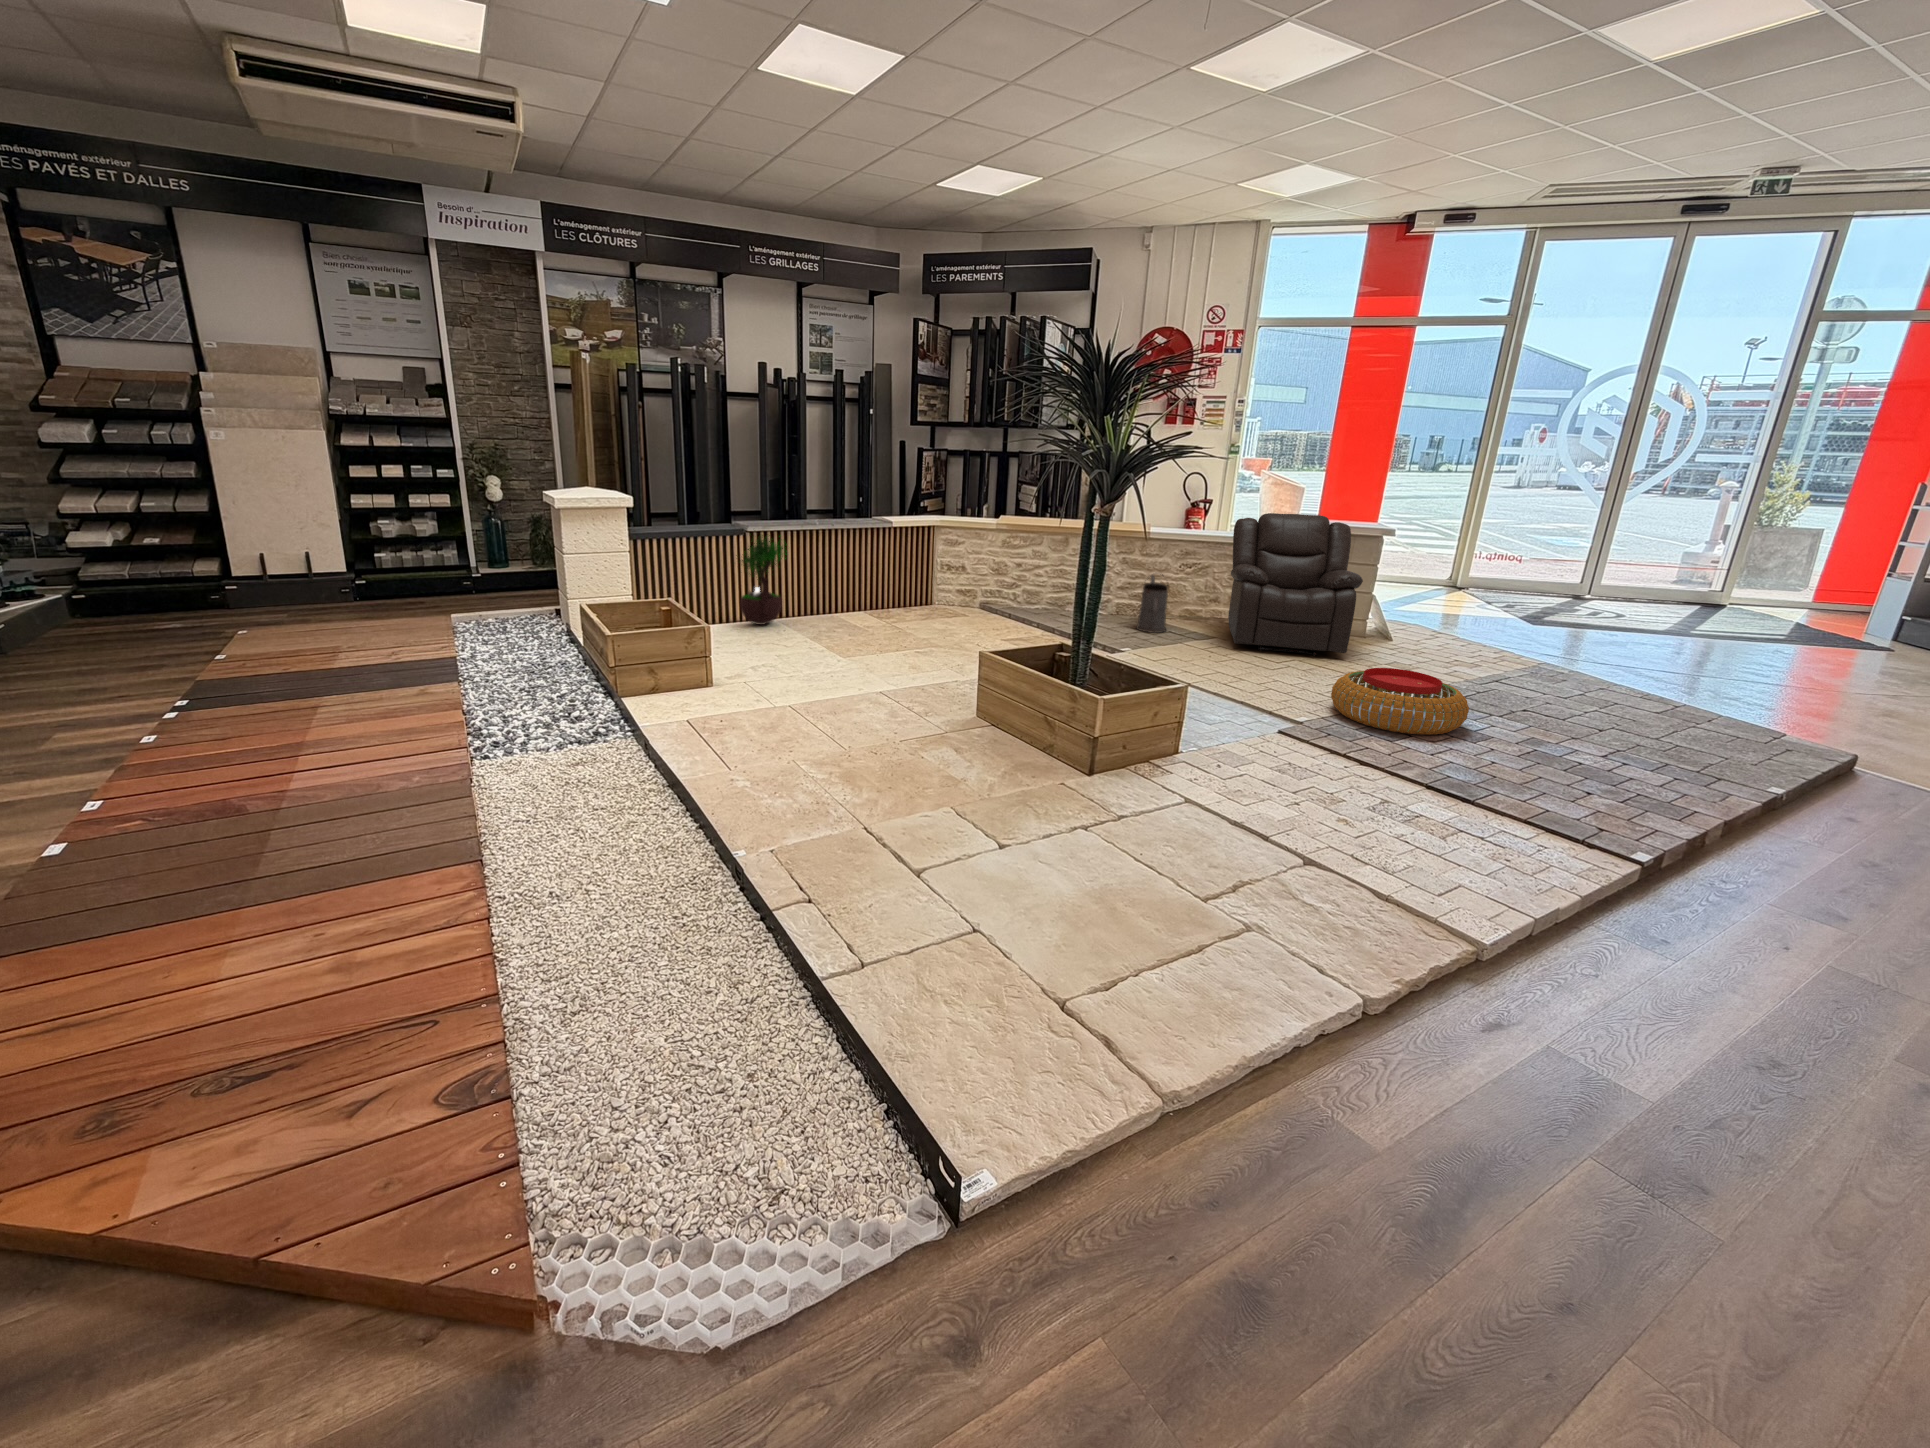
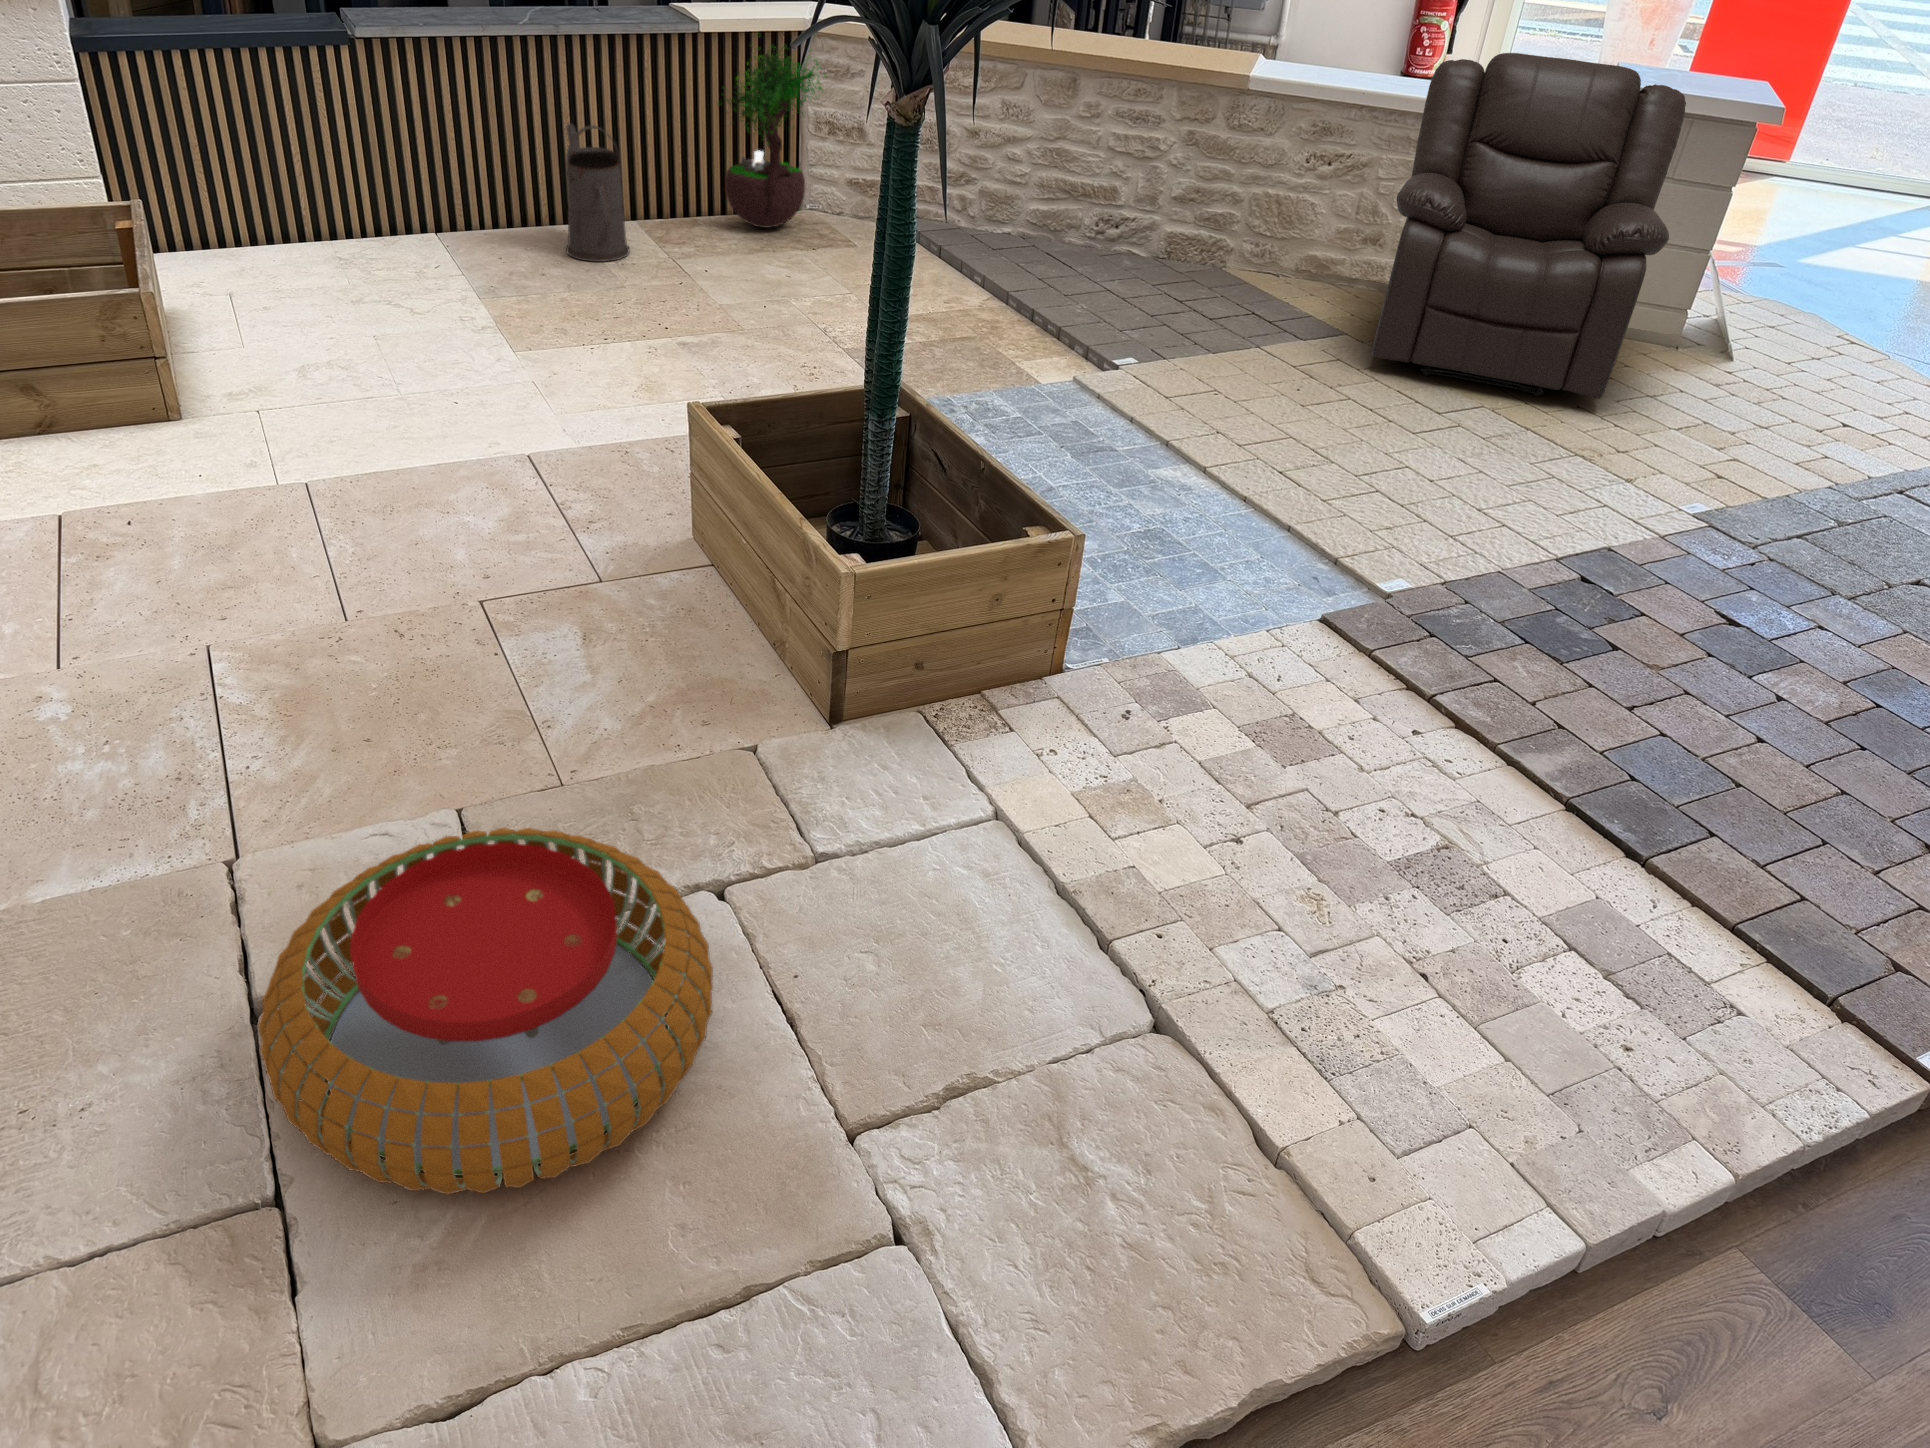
potted tree: present [736,535,787,625] -> present [718,36,827,228]
watering can: present [1136,575,1168,633] -> present [565,124,630,262]
pouf: present [1331,668,1469,735] -> present [259,828,713,1194]

